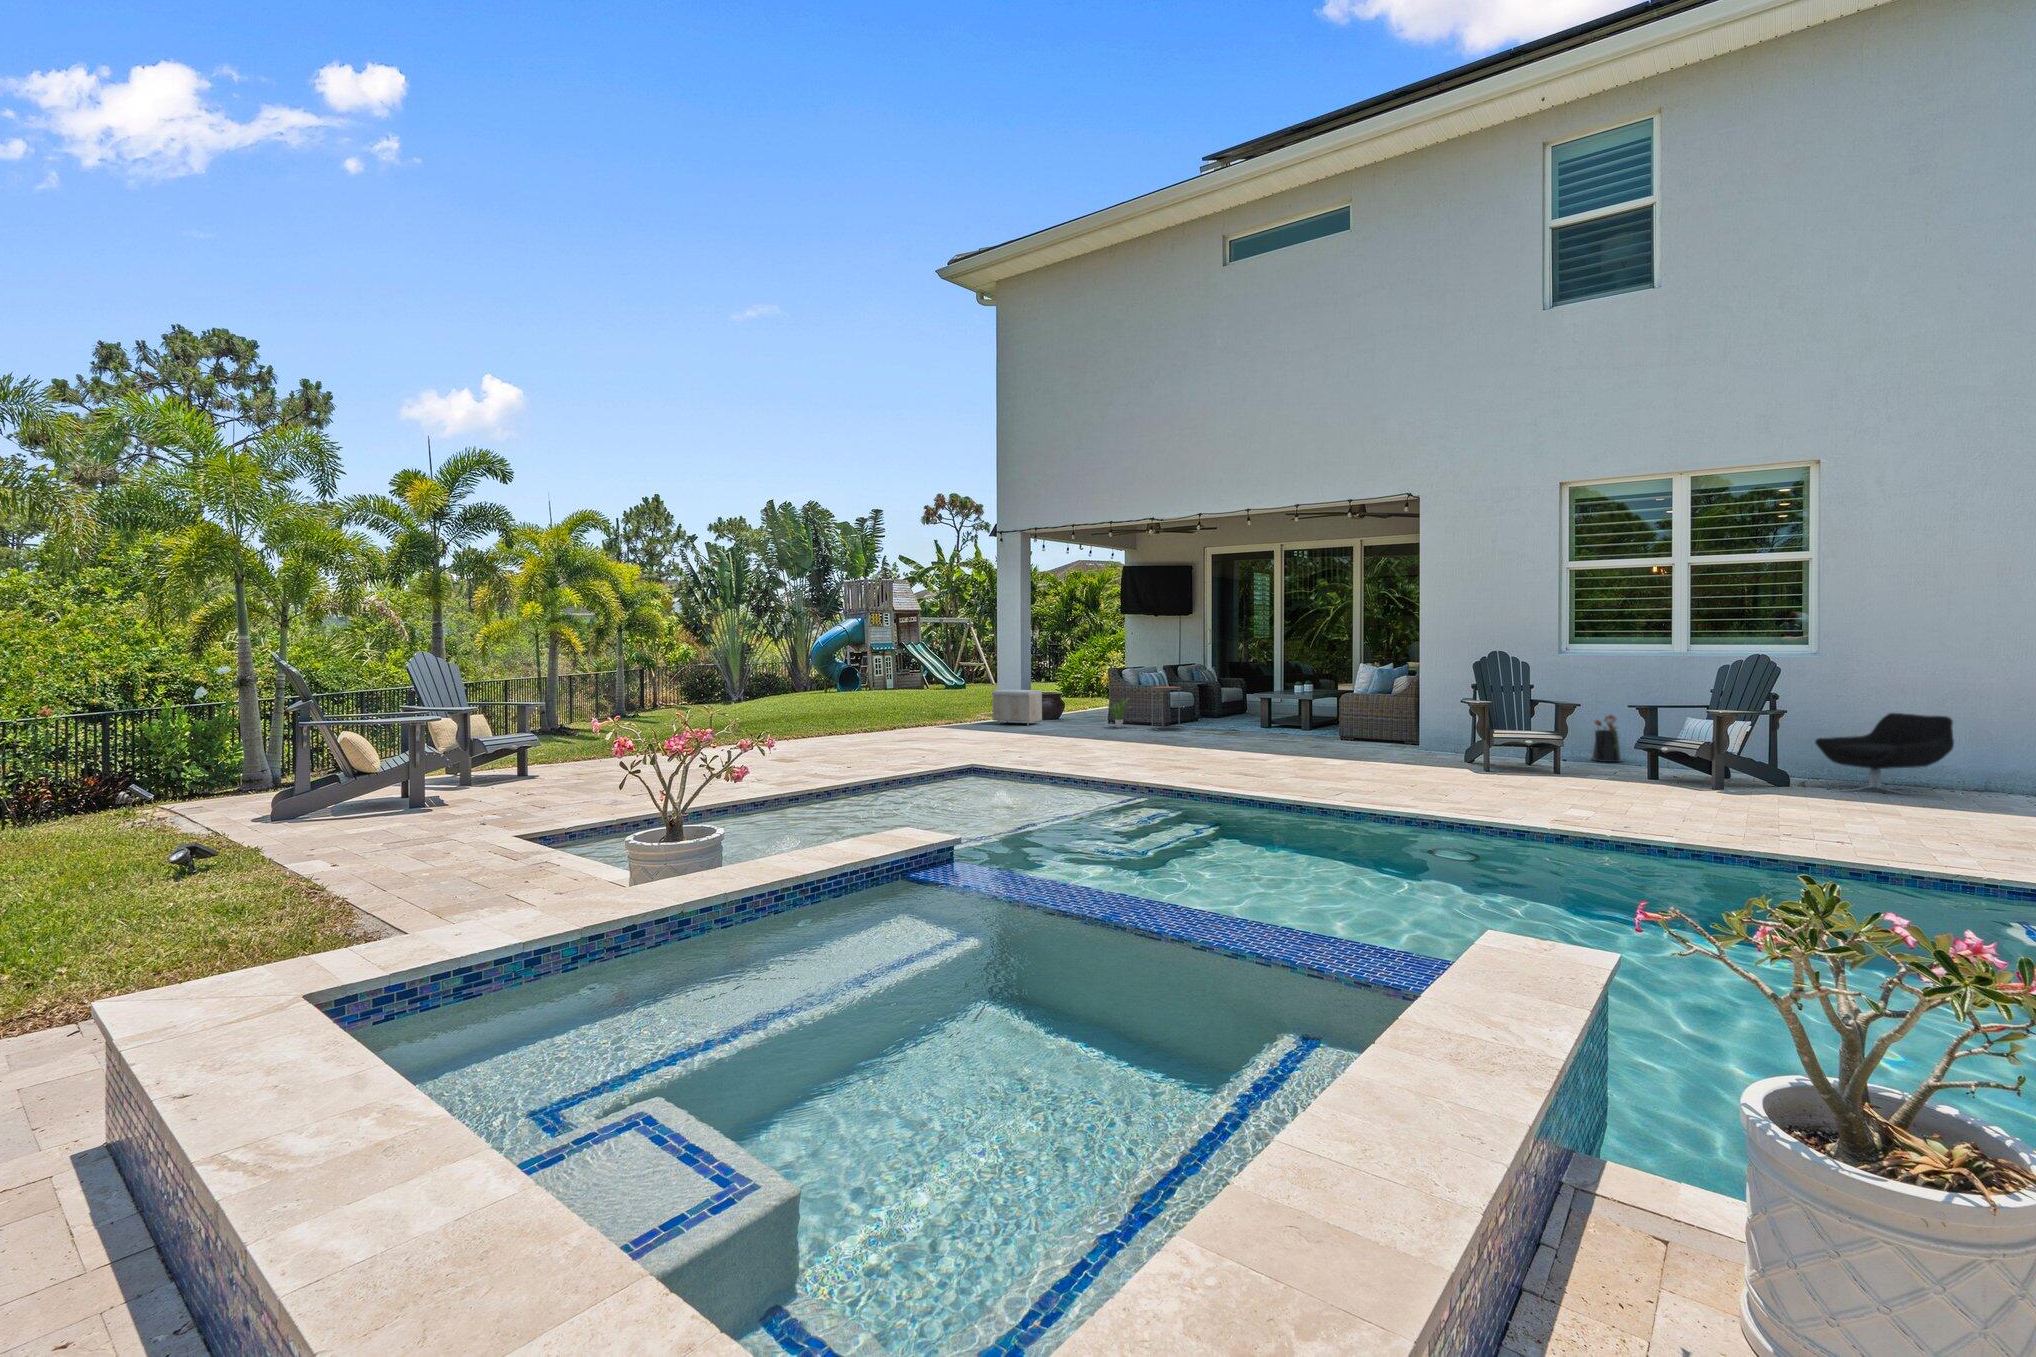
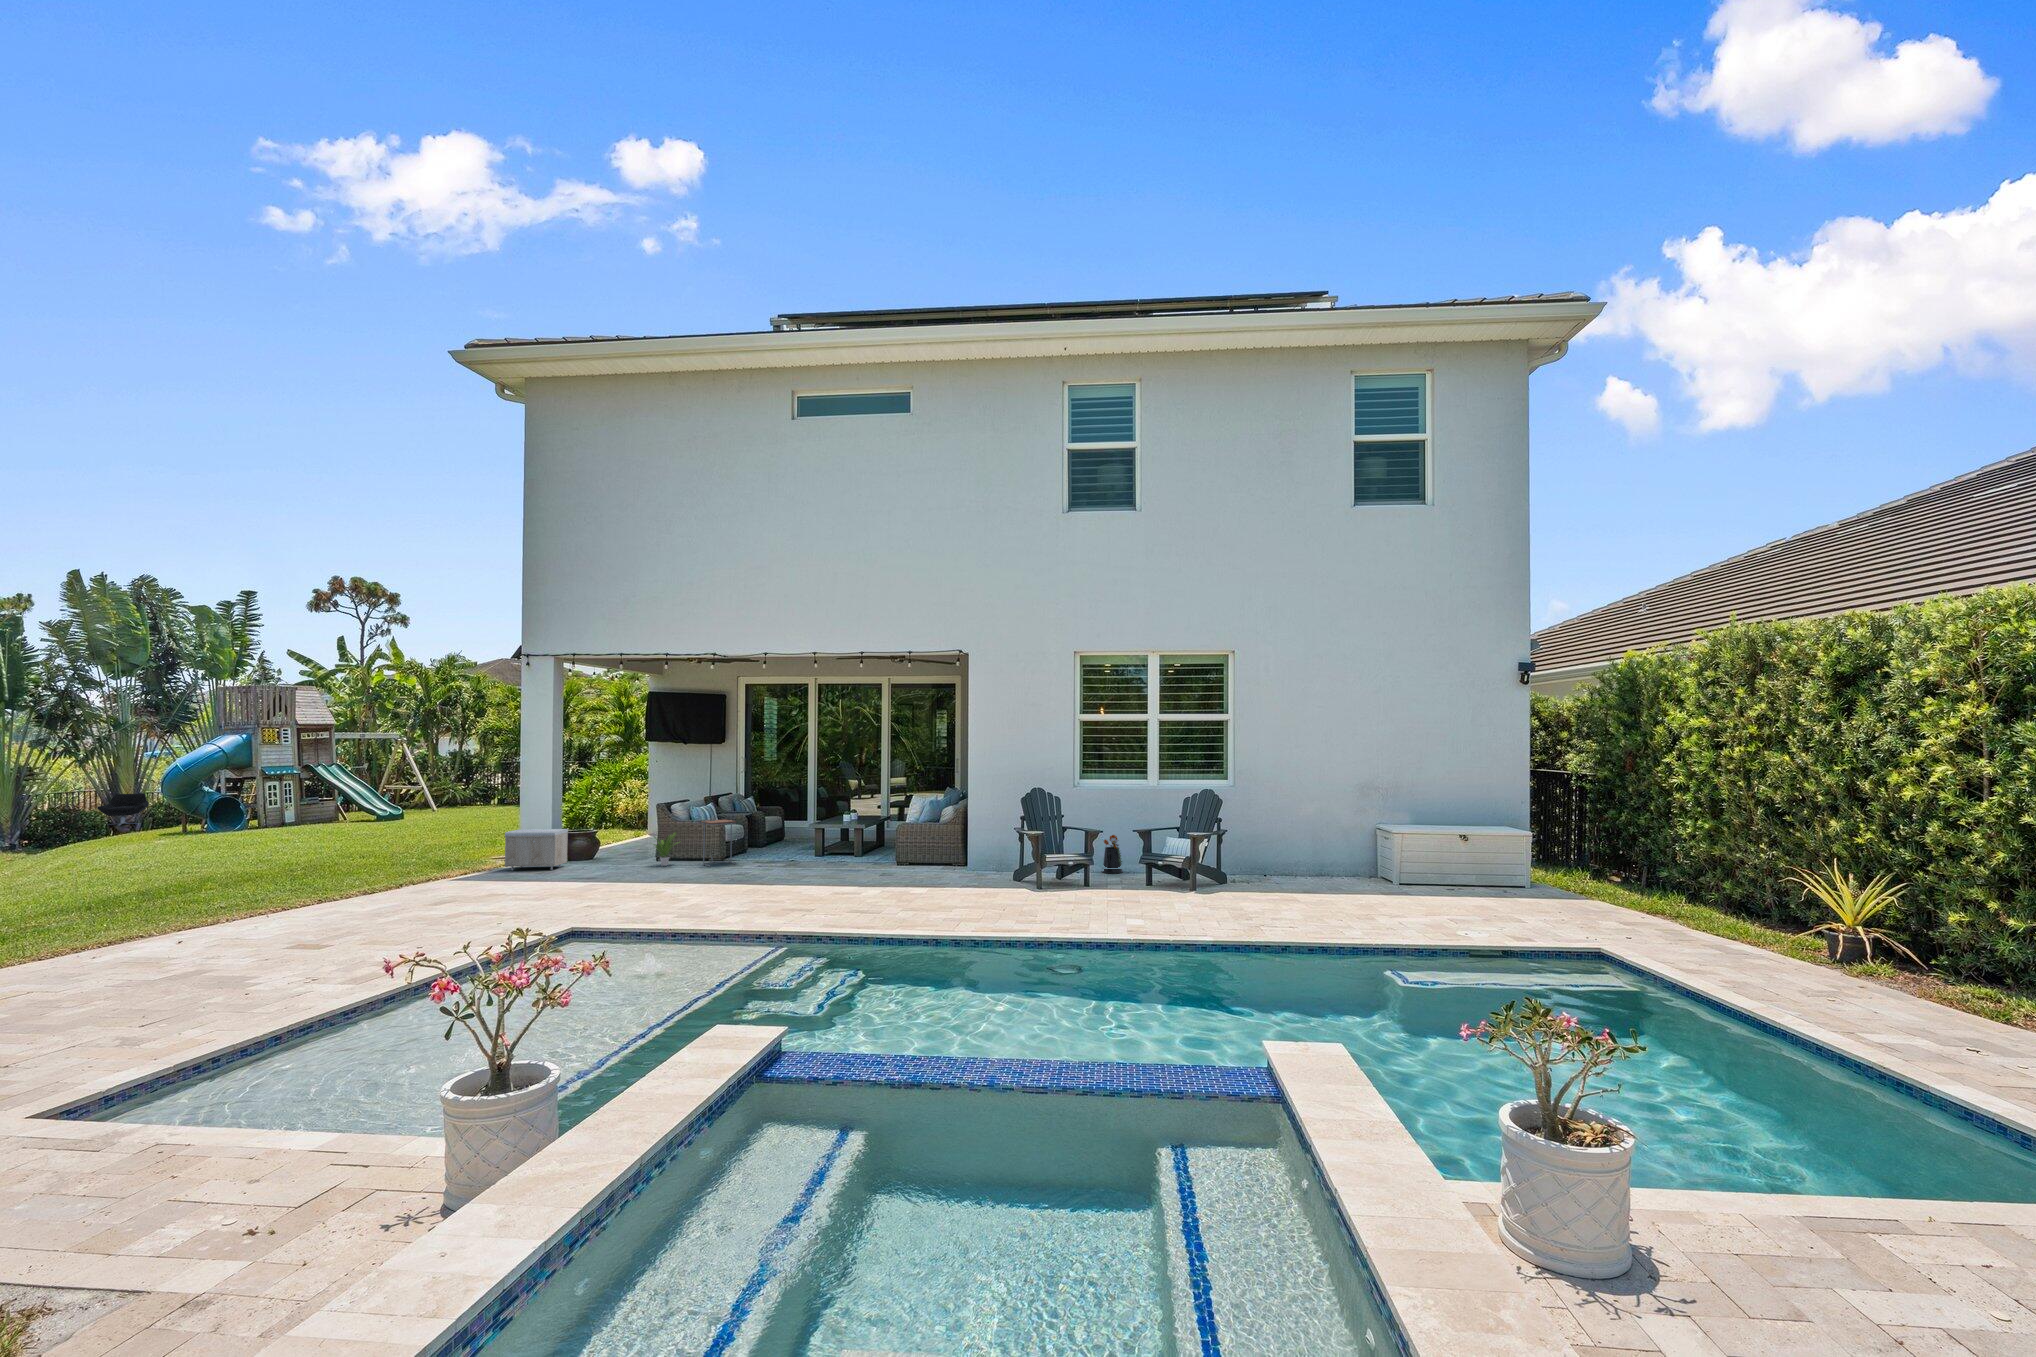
lounge chair: present [1815,713,1954,792] -> present [97,793,149,826]

